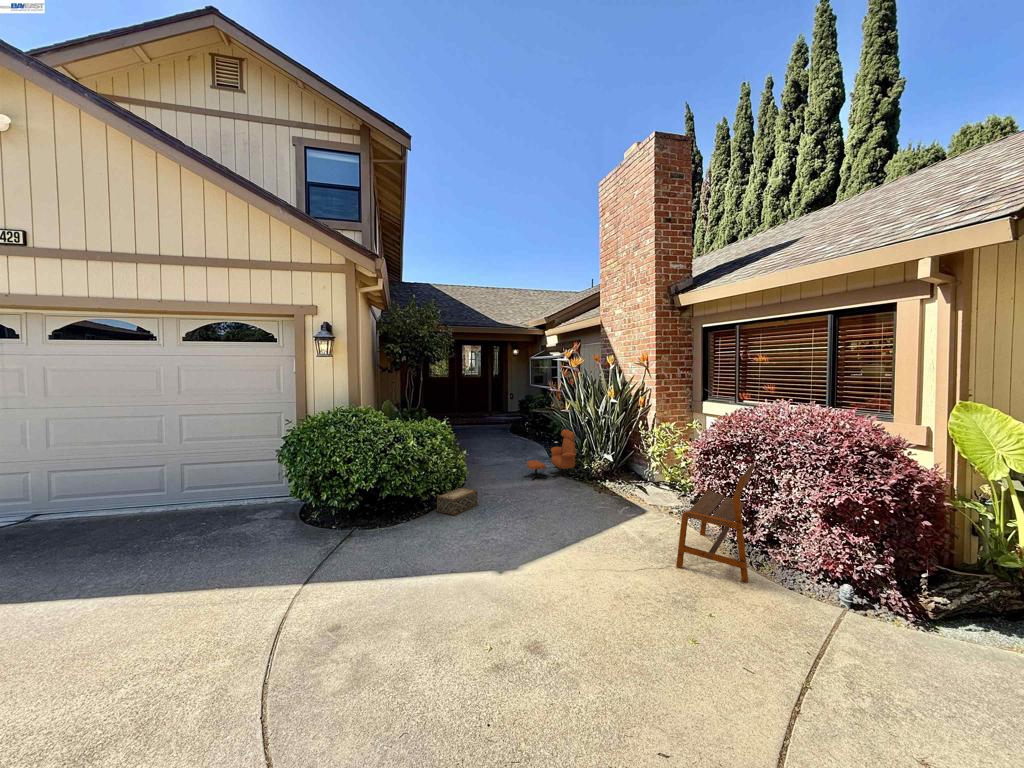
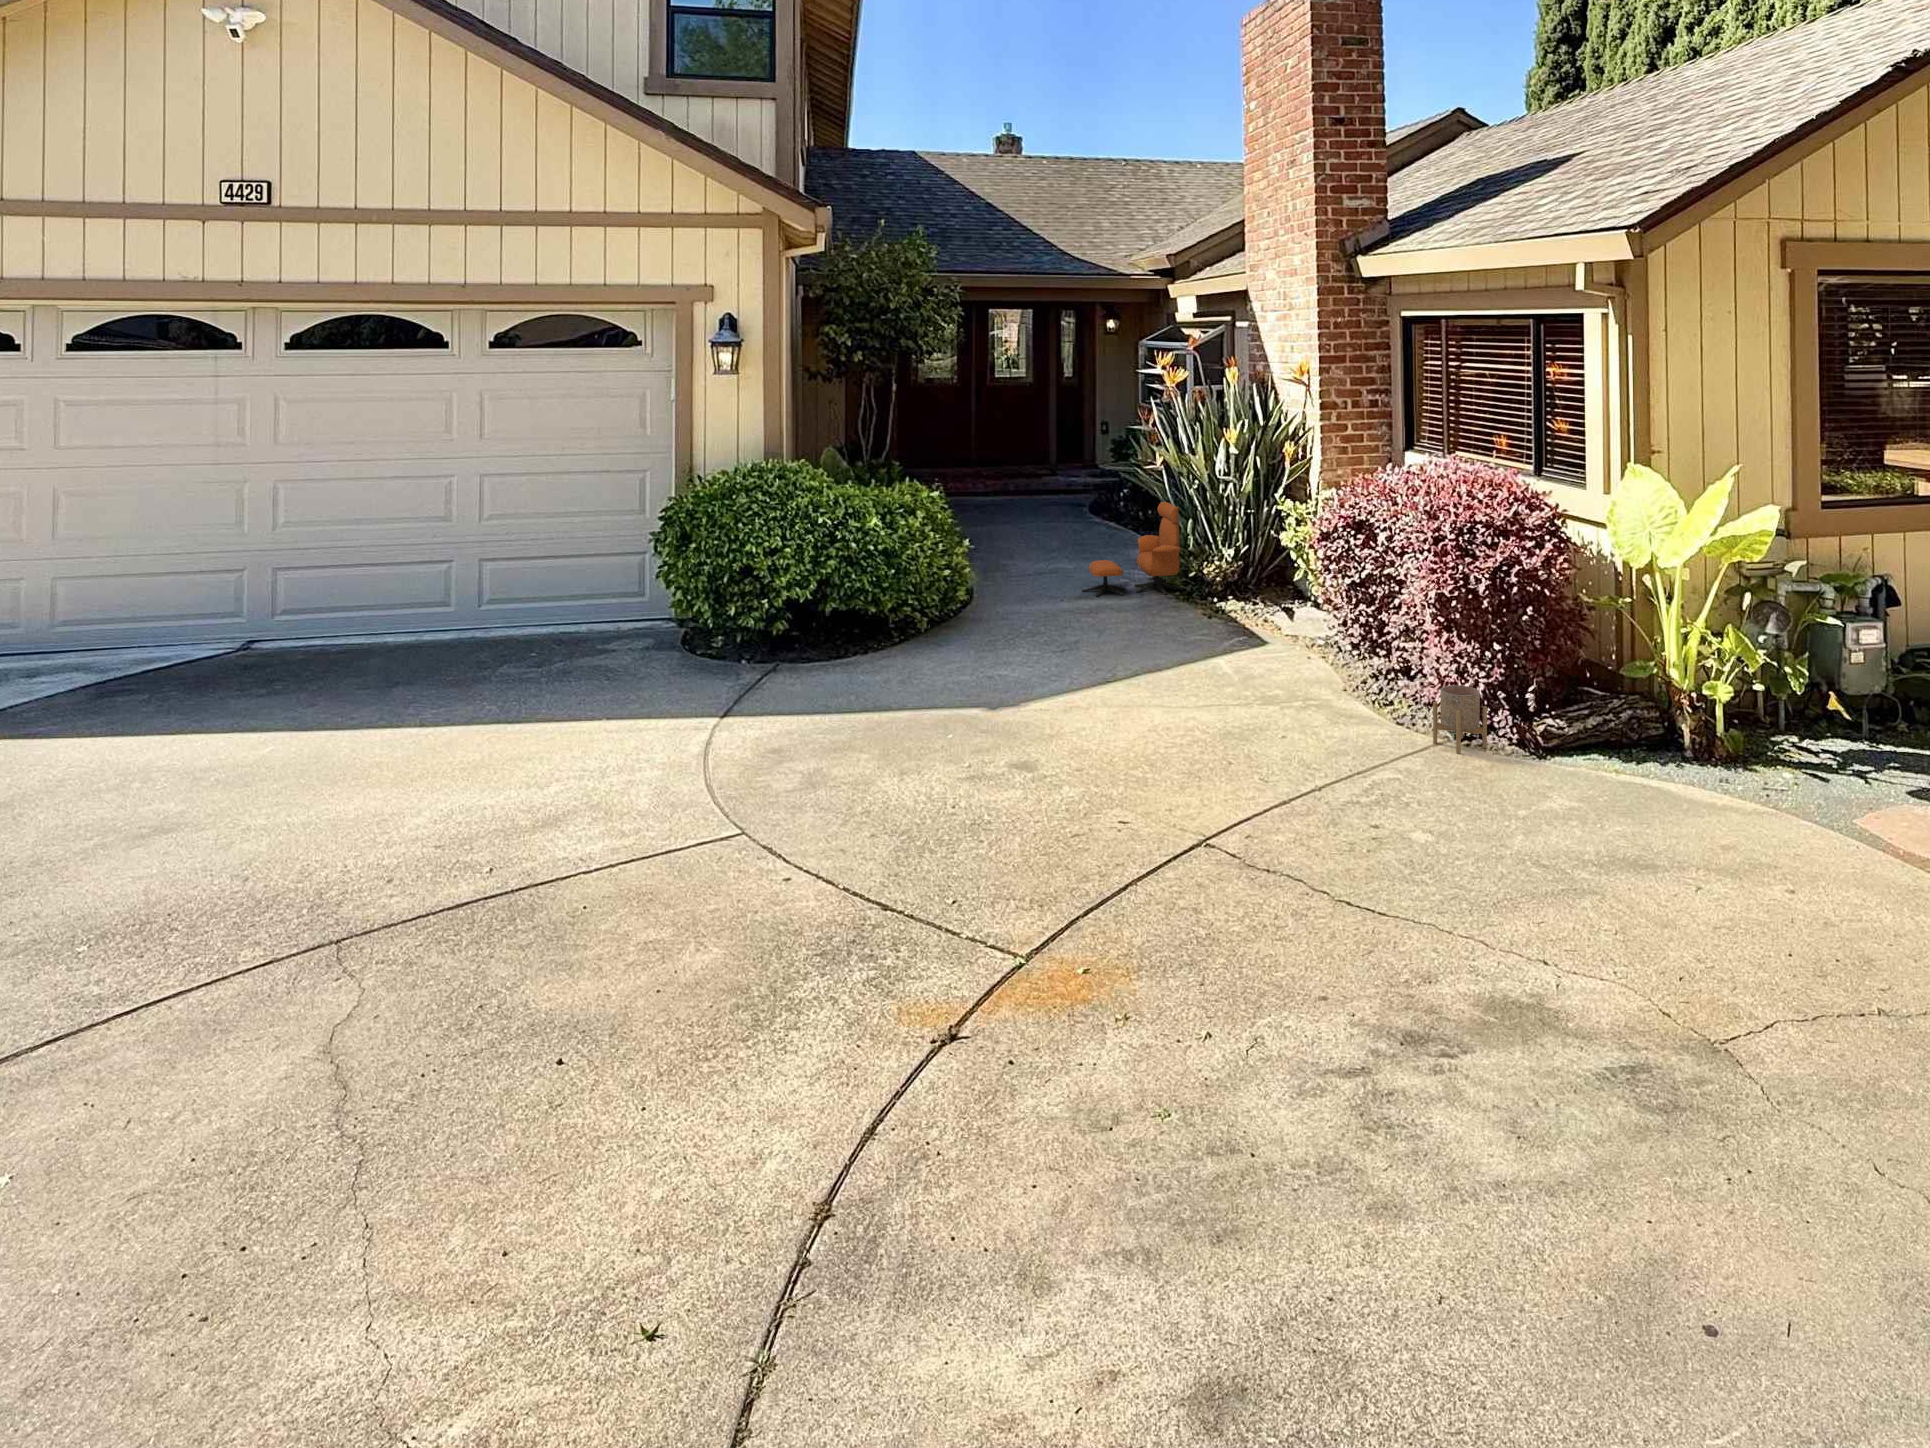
bench: present [676,463,754,582] -> none [1267,548,1417,720]
woven basket: present [437,488,477,515] -> none [917,602,987,644]
planter: none [824,564,870,621] -> present [1433,685,1487,753]

